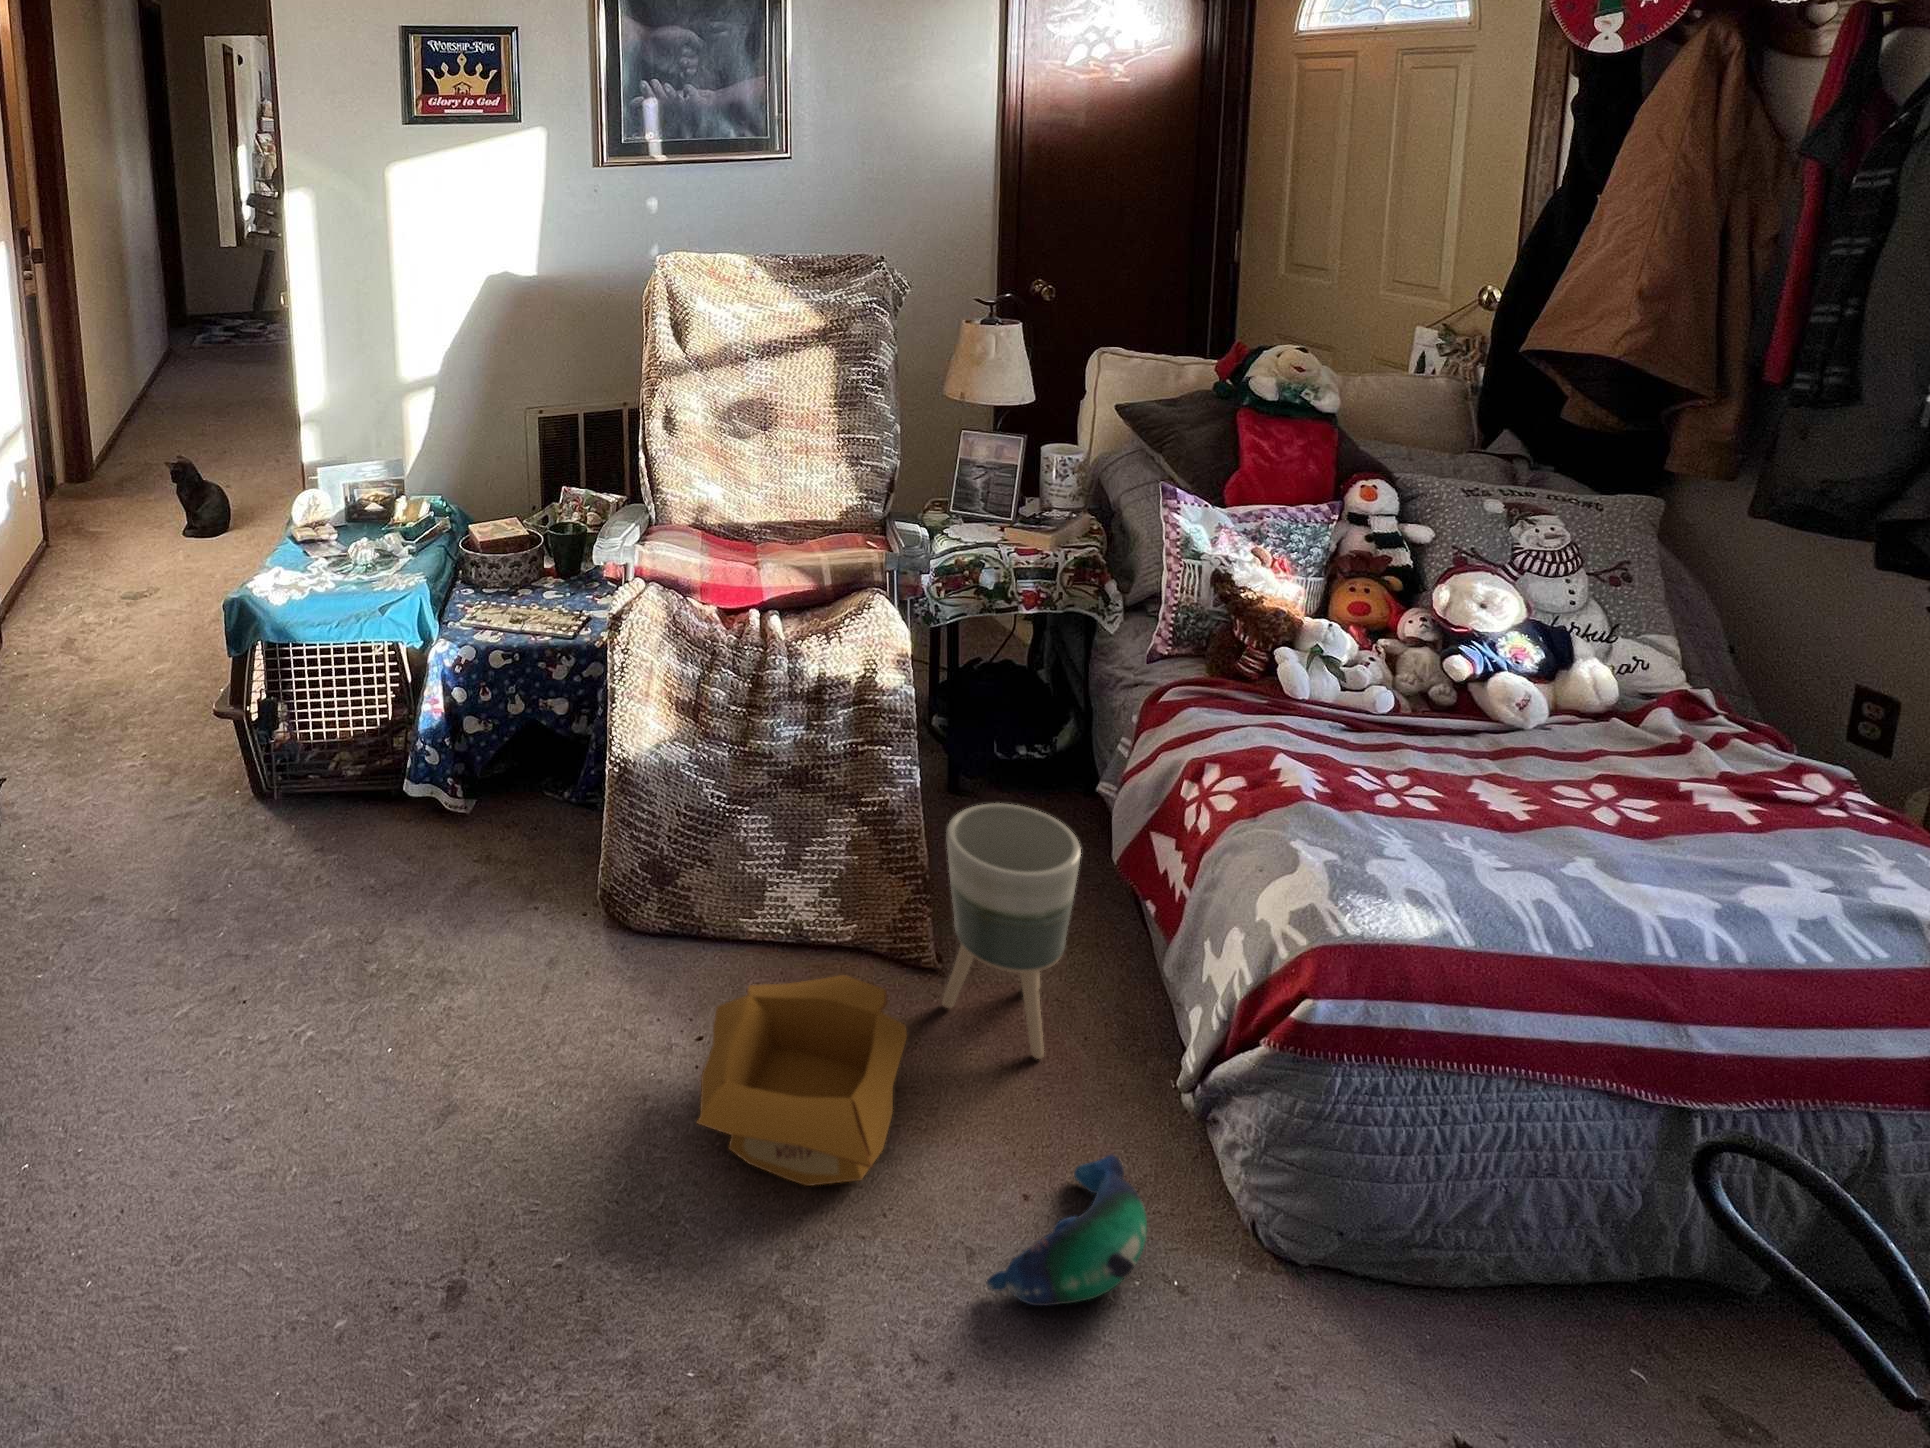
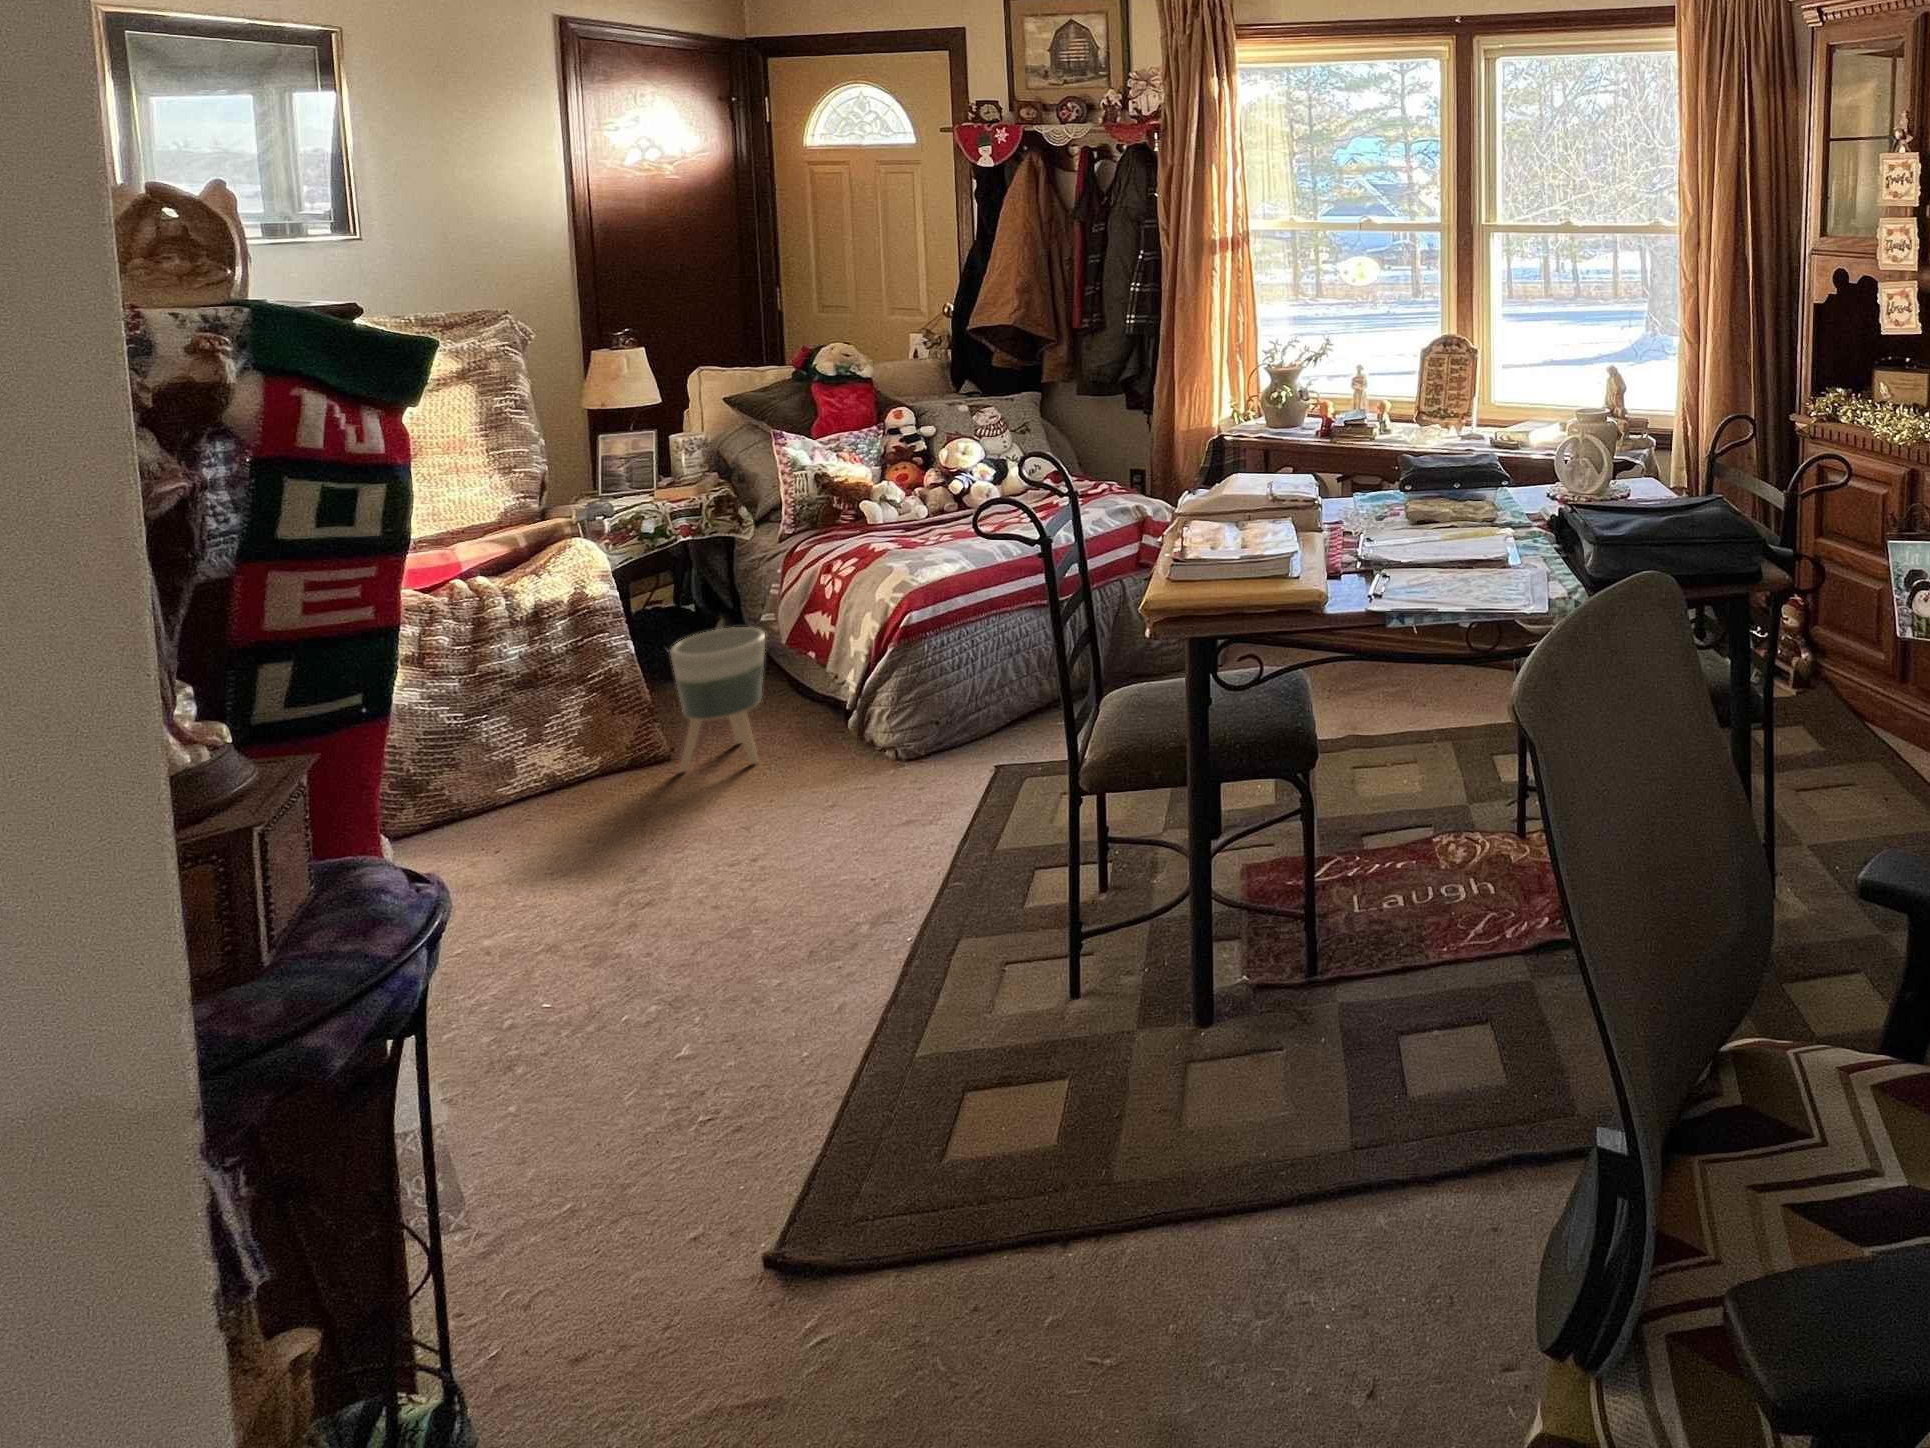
cardboard box: present [697,975,907,1186] -> none [511,756,677,874]
plush toy: present [987,1154,1147,1306] -> none [761,762,844,834]

